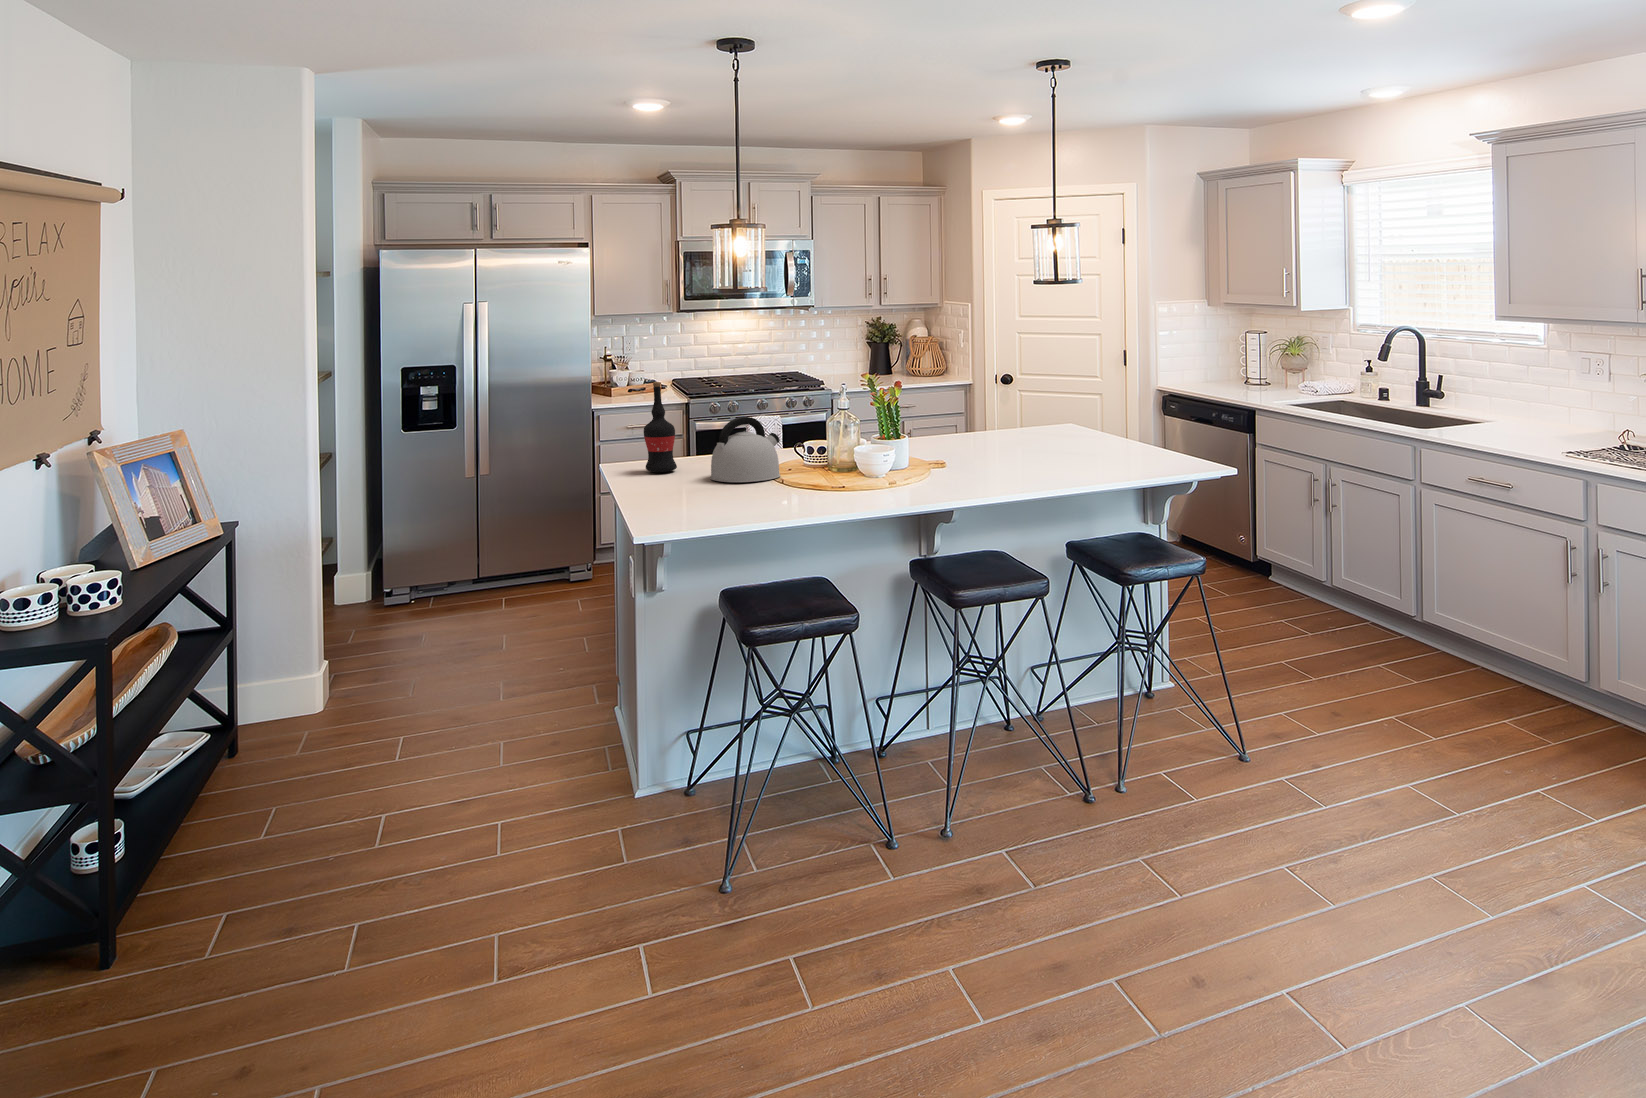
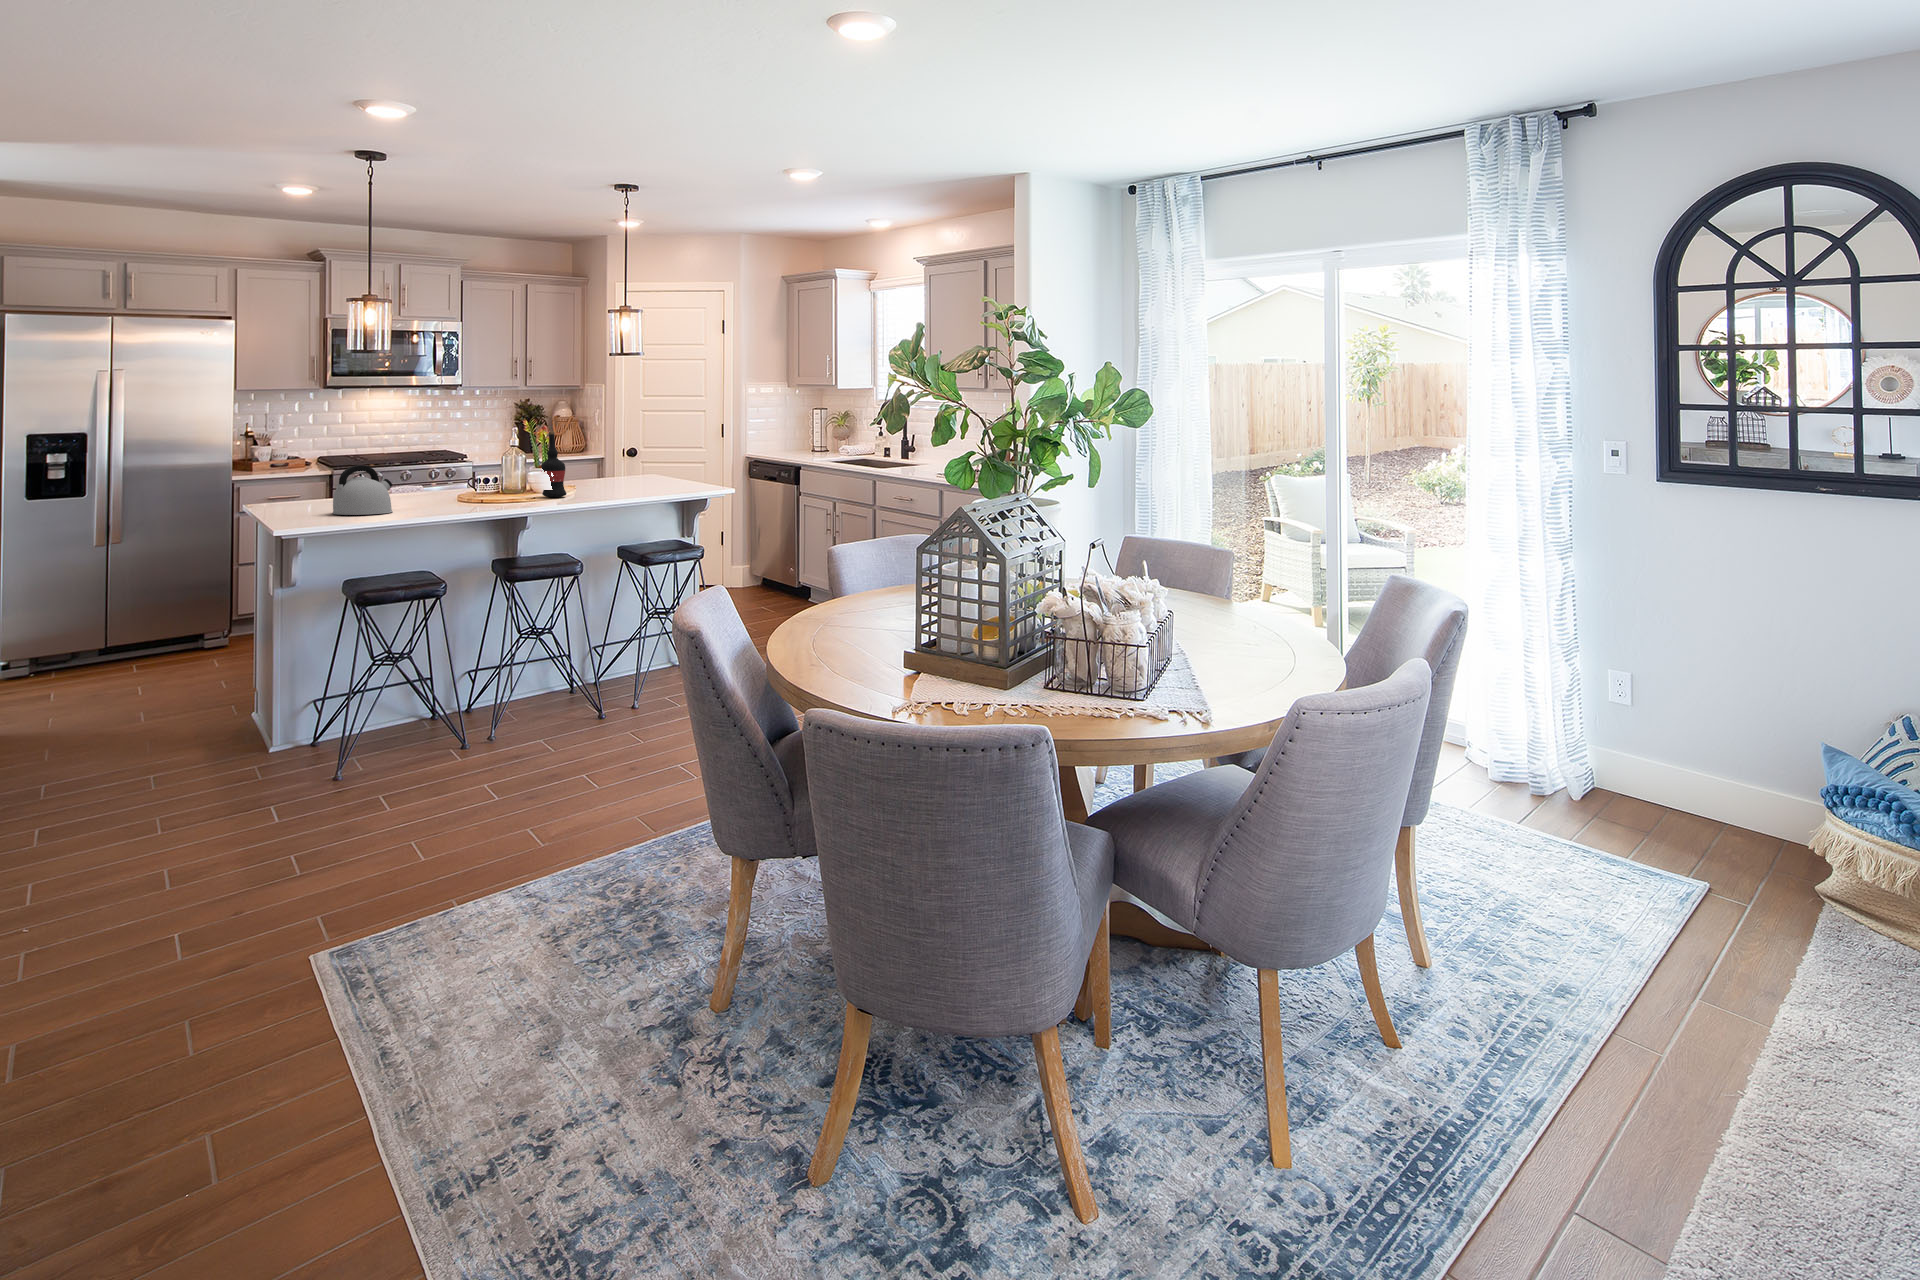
wine bottle: present [644,382,677,472] -> present [541,431,567,497]

